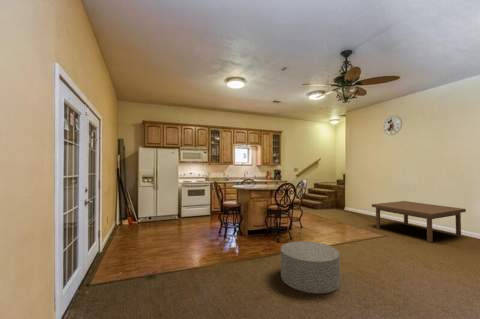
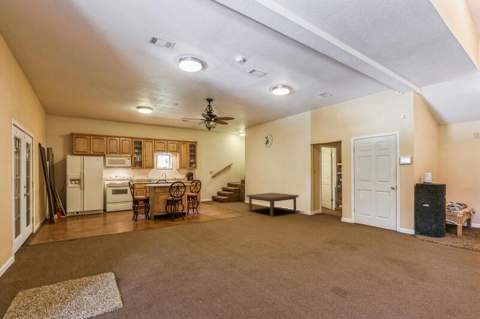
ottoman: present [281,241,340,293] -> none [158,215,192,239]

